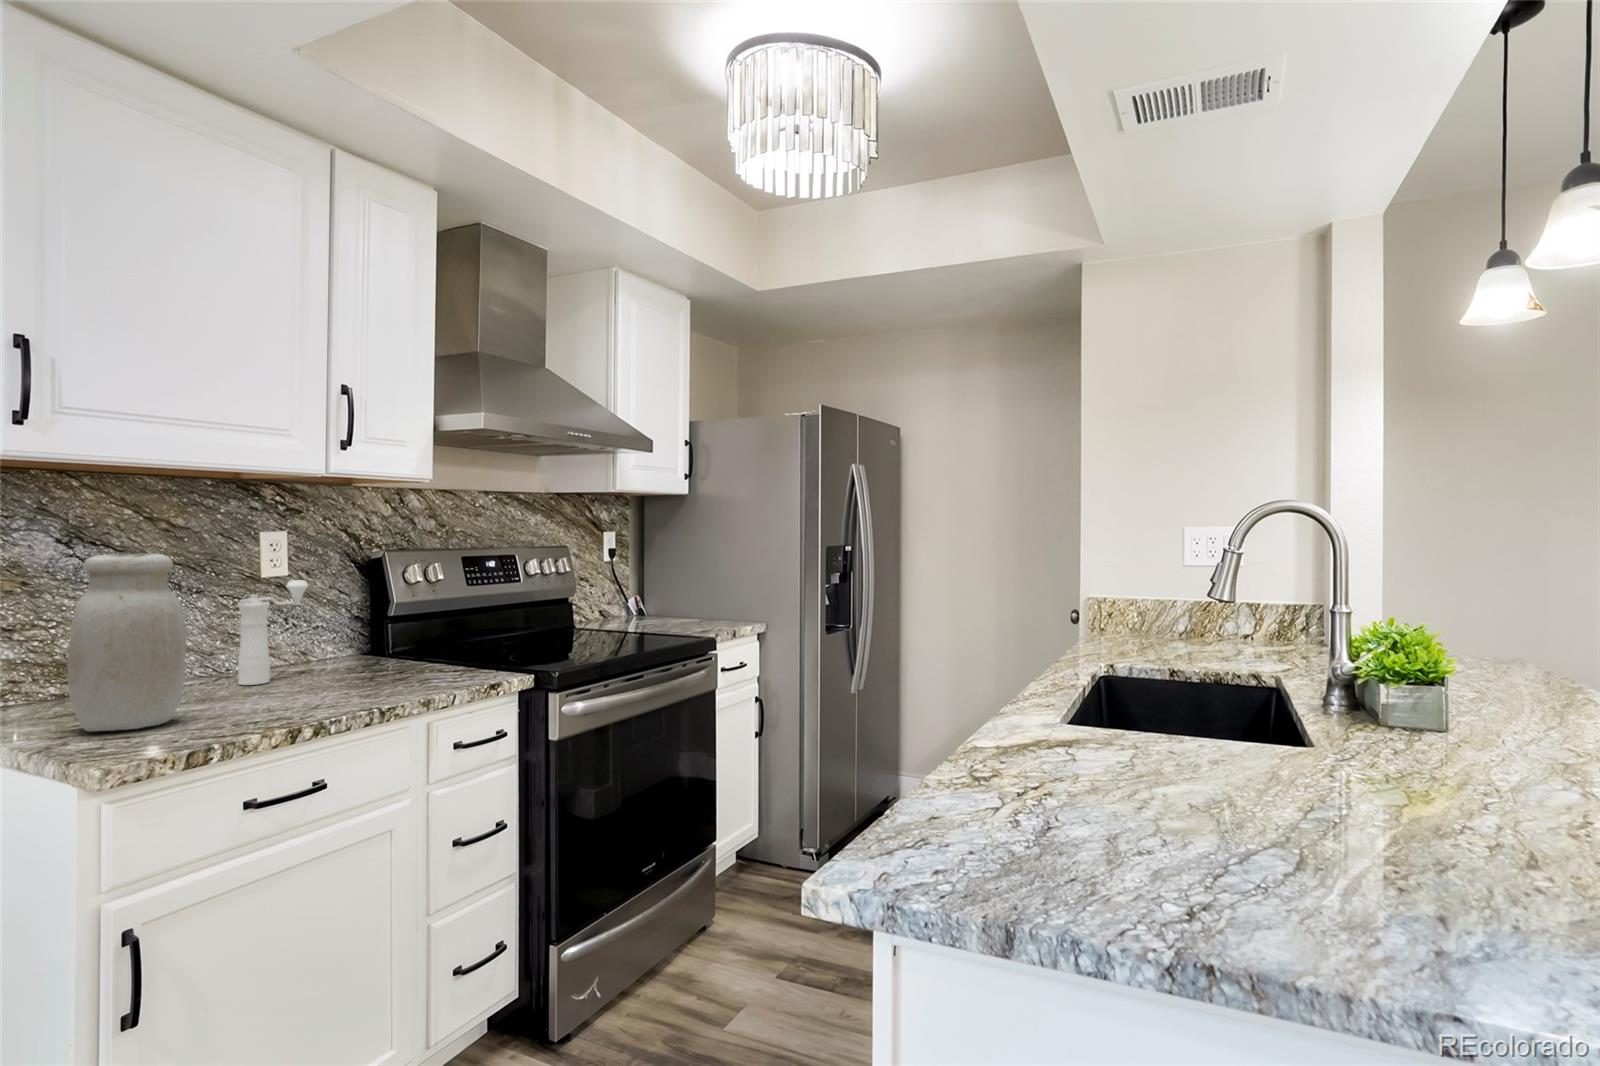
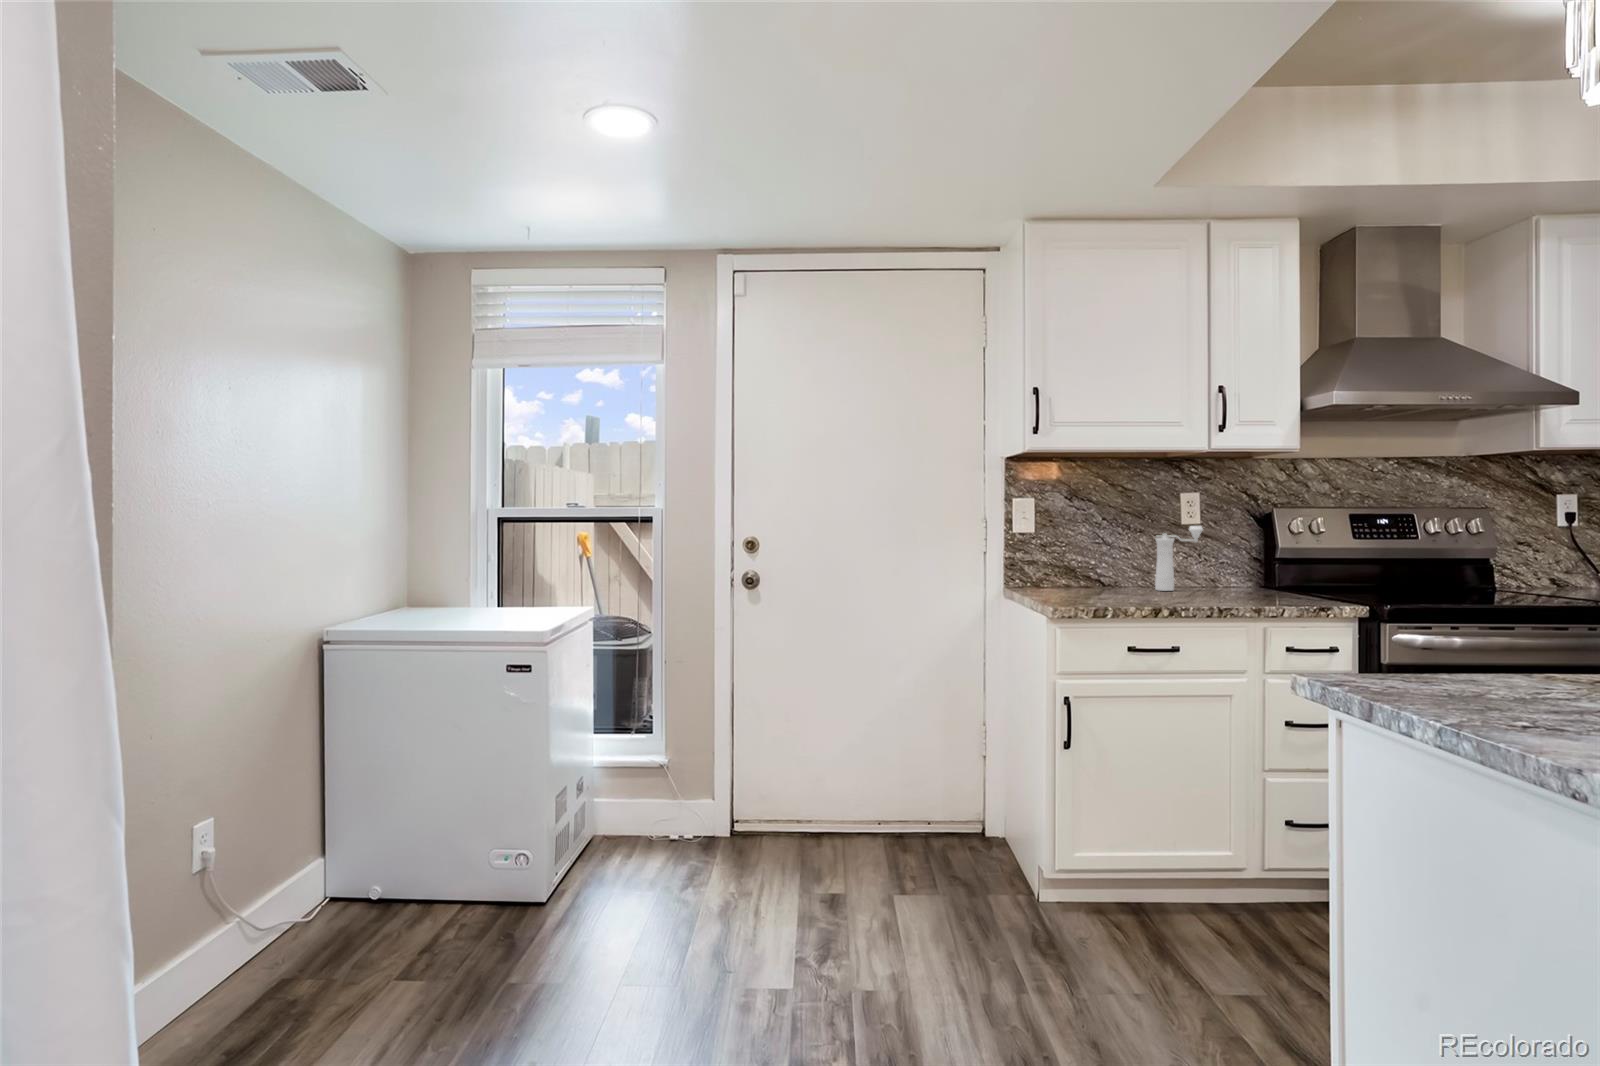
jar: present [67,553,186,731] -> none [1055,502,1108,597]

